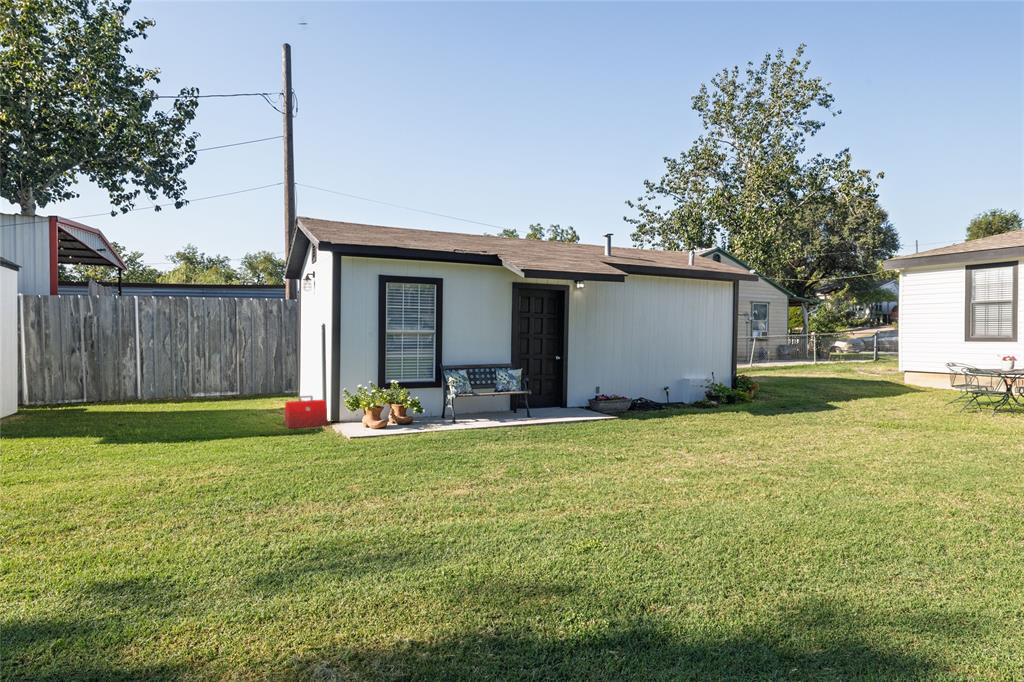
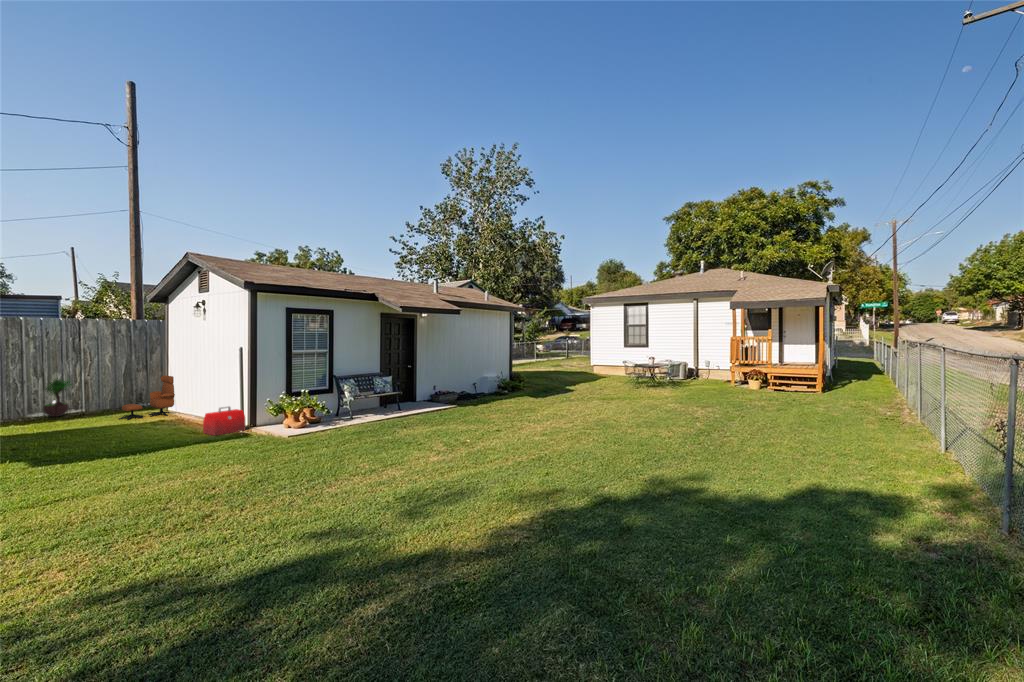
potted tree: none [197,355,225,397] -> present [44,378,71,417]
lounge chair: none [248,359,303,404] -> present [118,375,175,420]

